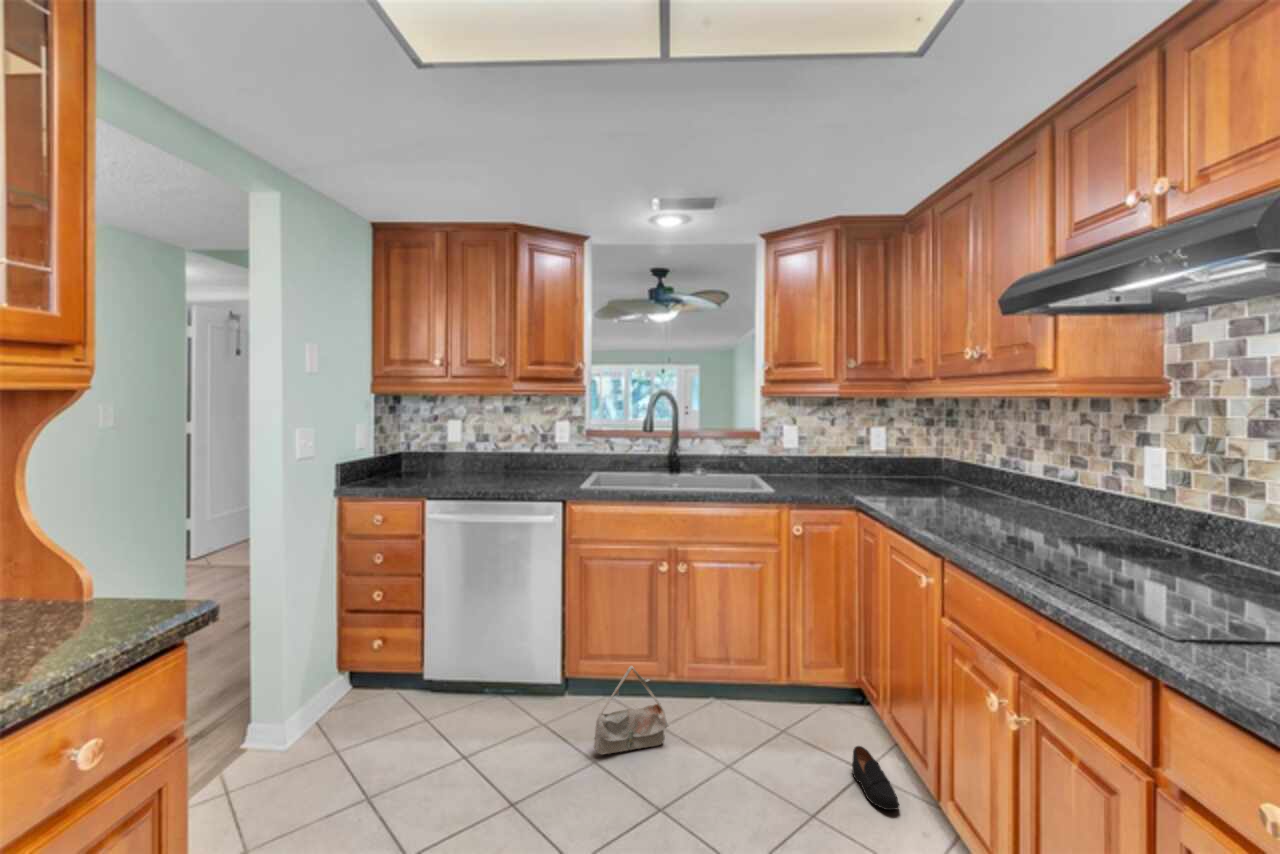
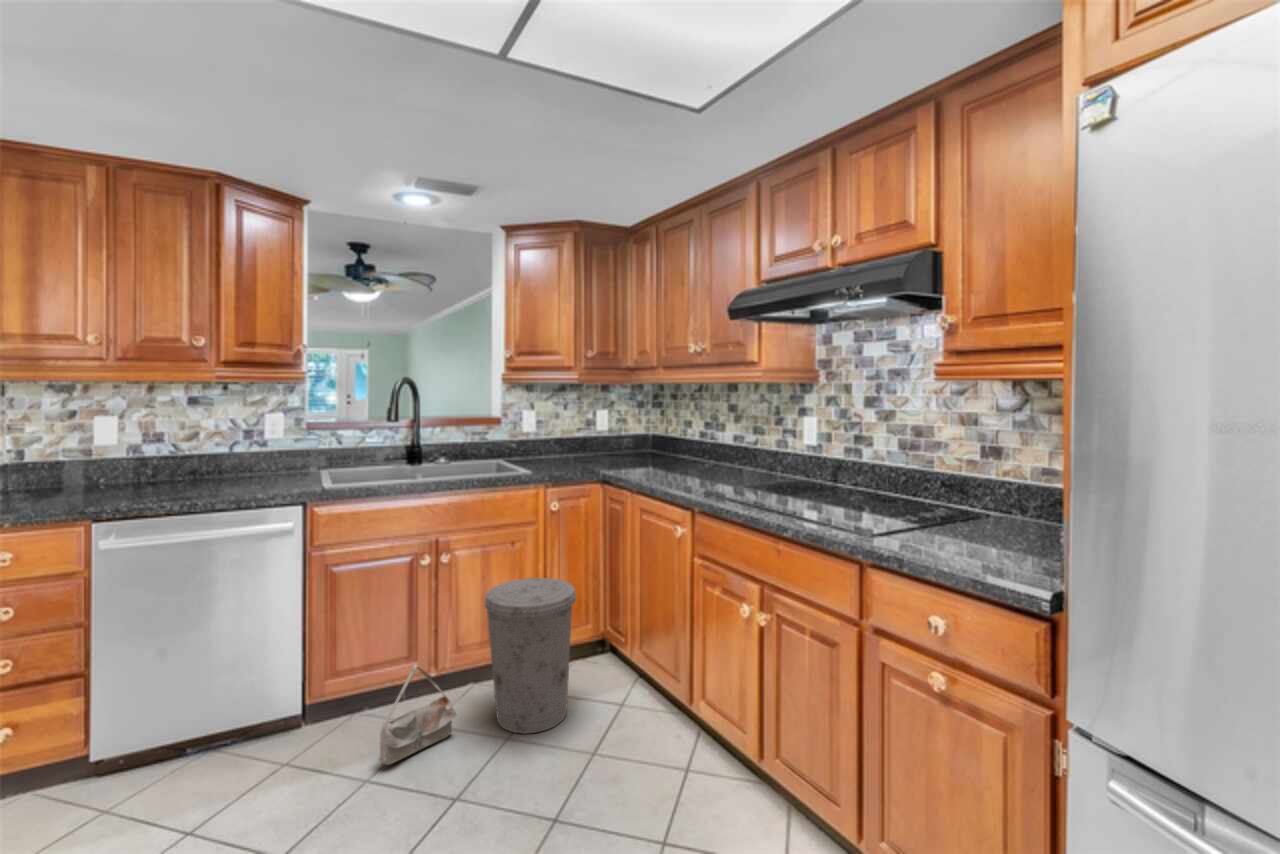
trash can: none [701,603,799,772] -> present [485,578,576,733]
shoe: present [852,746,899,810] -> none [624,680,667,723]

